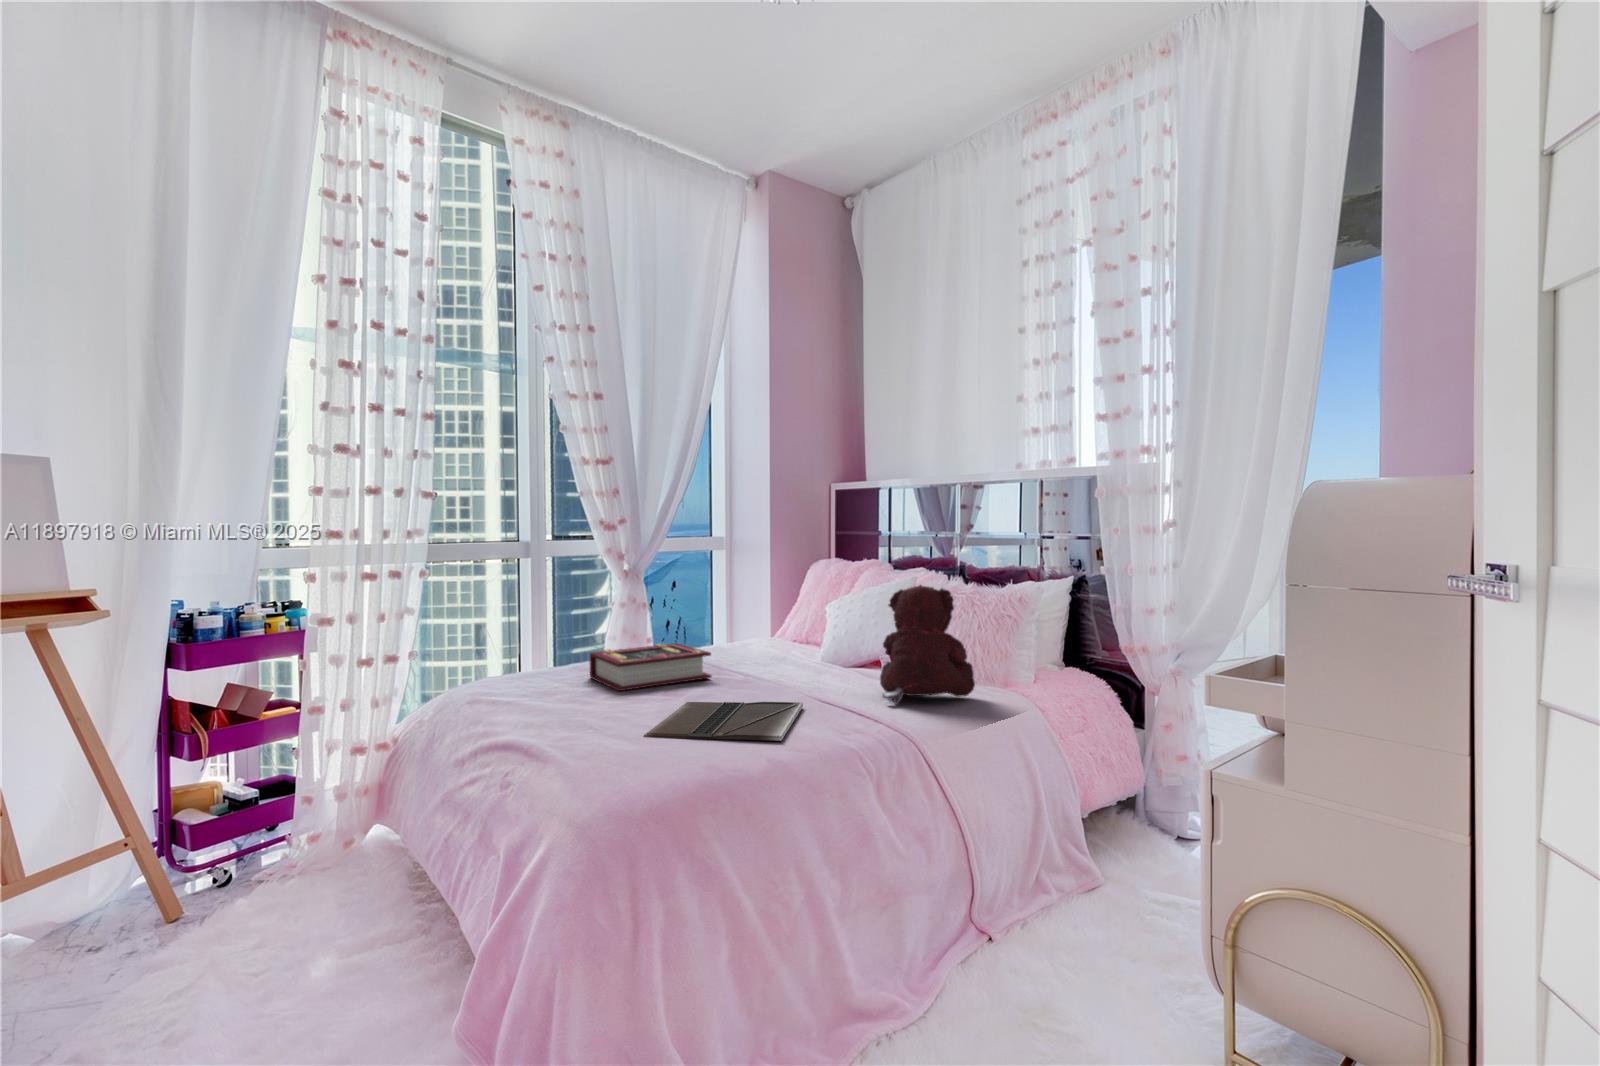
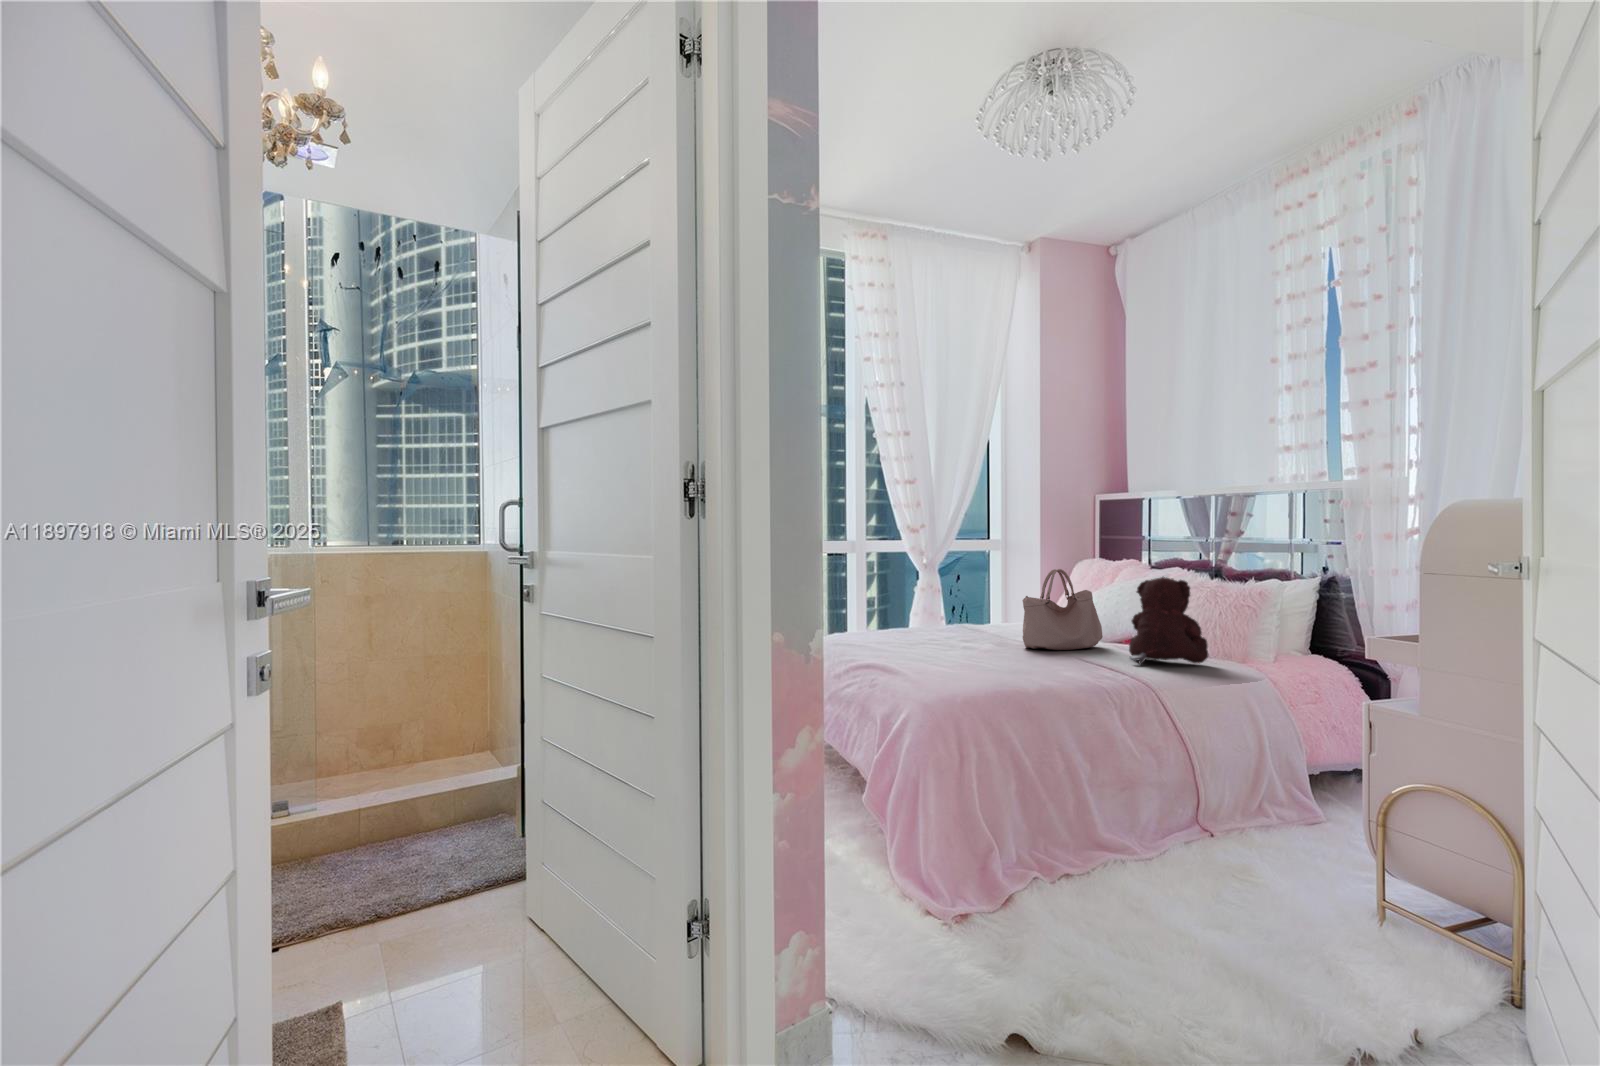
handbag: none [745,576,845,686] -> present [1022,569,1103,650]
book: present [590,643,711,691] -> none [908,617,996,646]
laptop: present [644,702,803,741] -> none [955,653,1066,676]

